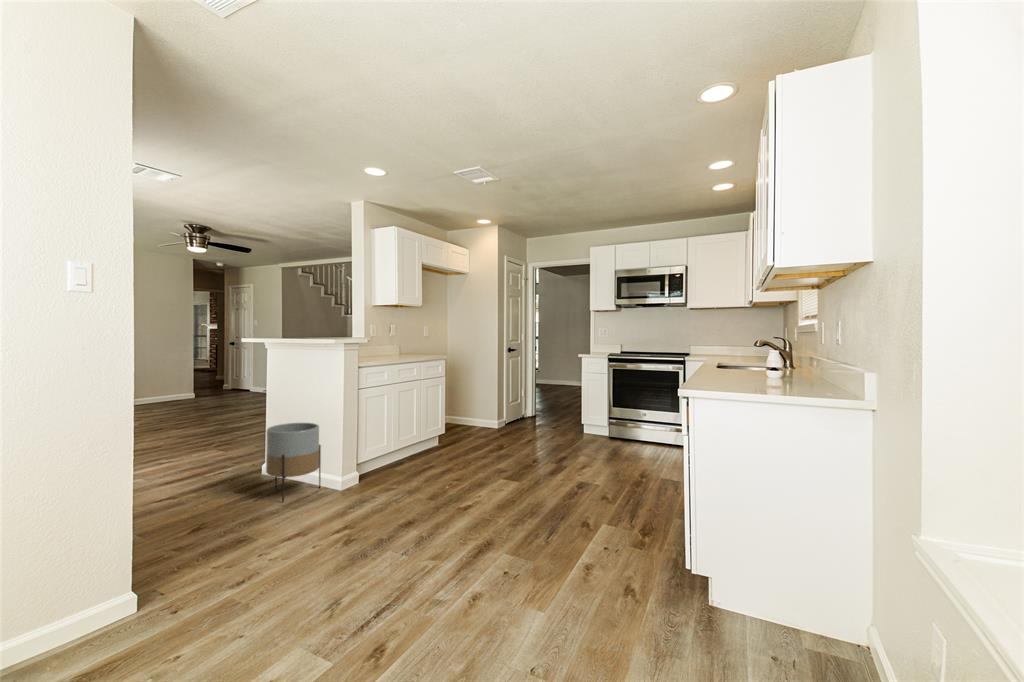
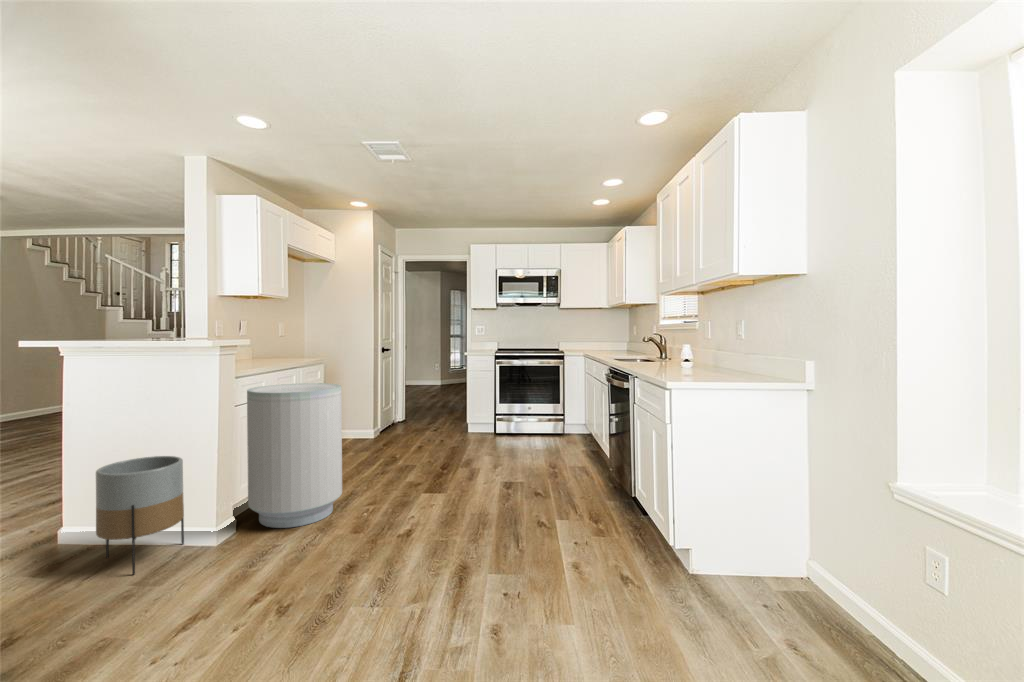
trash can: none [365,376,436,489] -> present [247,383,342,528]

